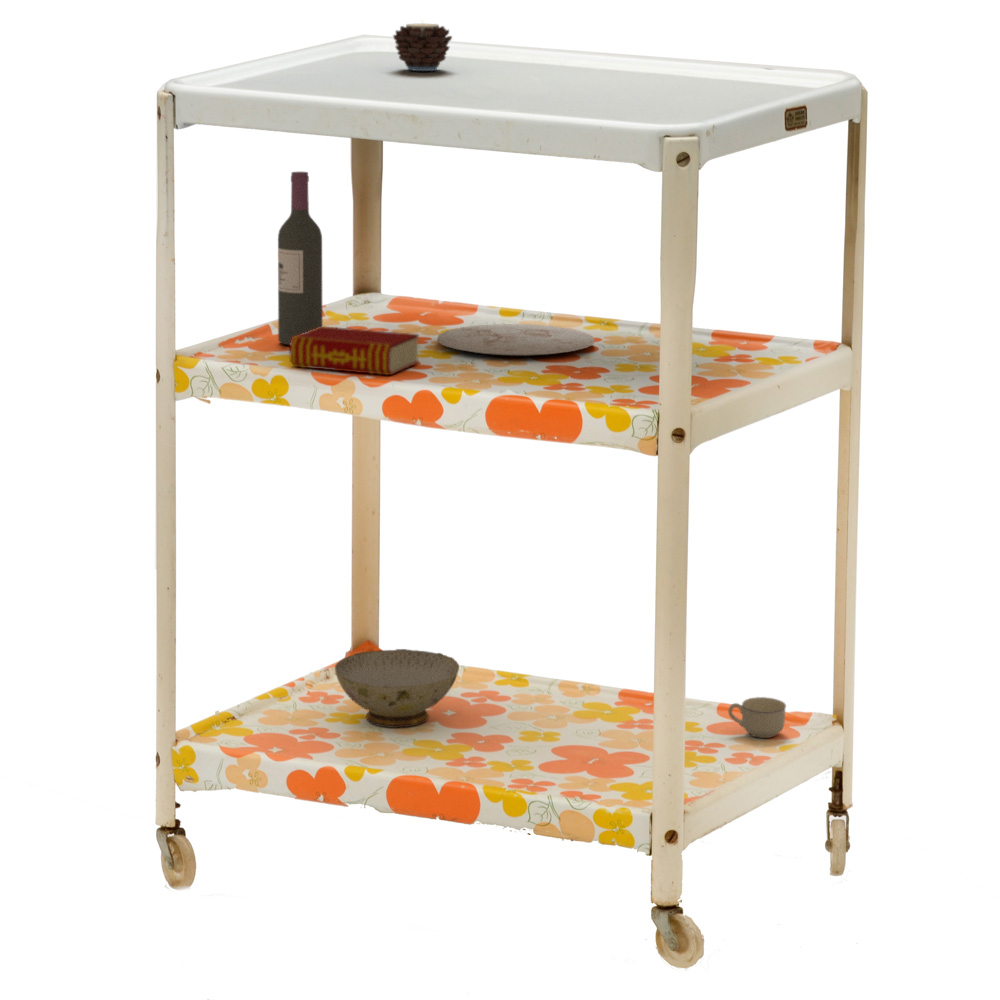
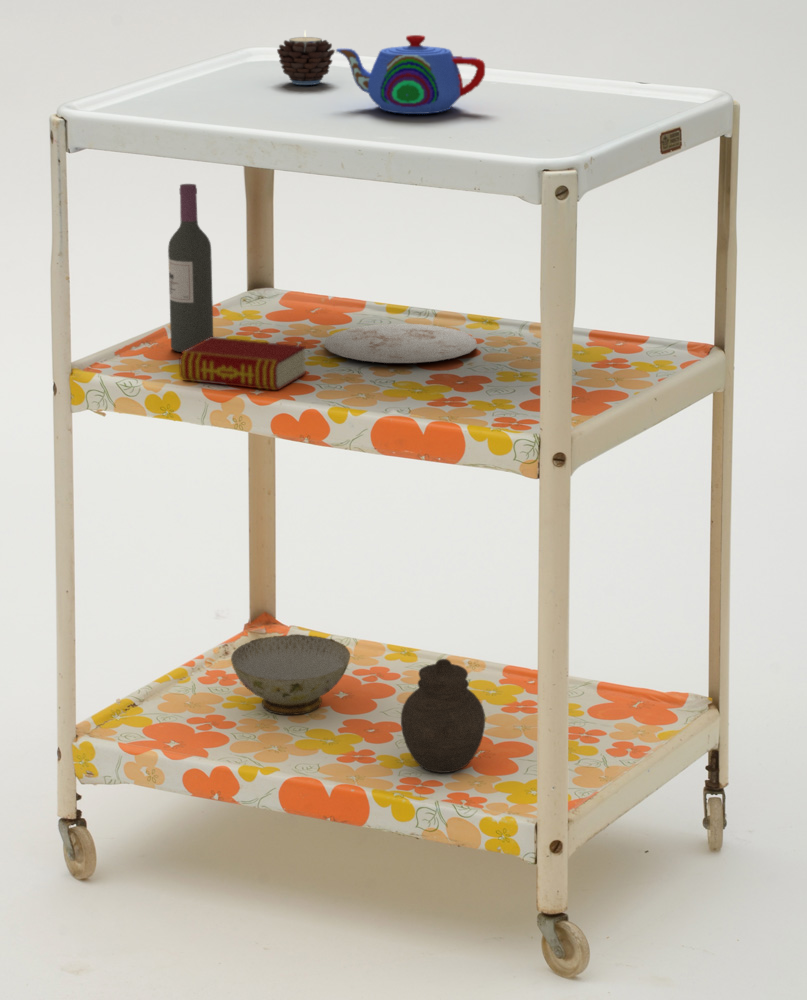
teapot: none [455,16,606,93] -> present [337,35,485,114]
jar: none [513,656,600,775] -> present [401,659,485,773]
cup: present [728,697,786,738] -> none [608,684,664,724]

